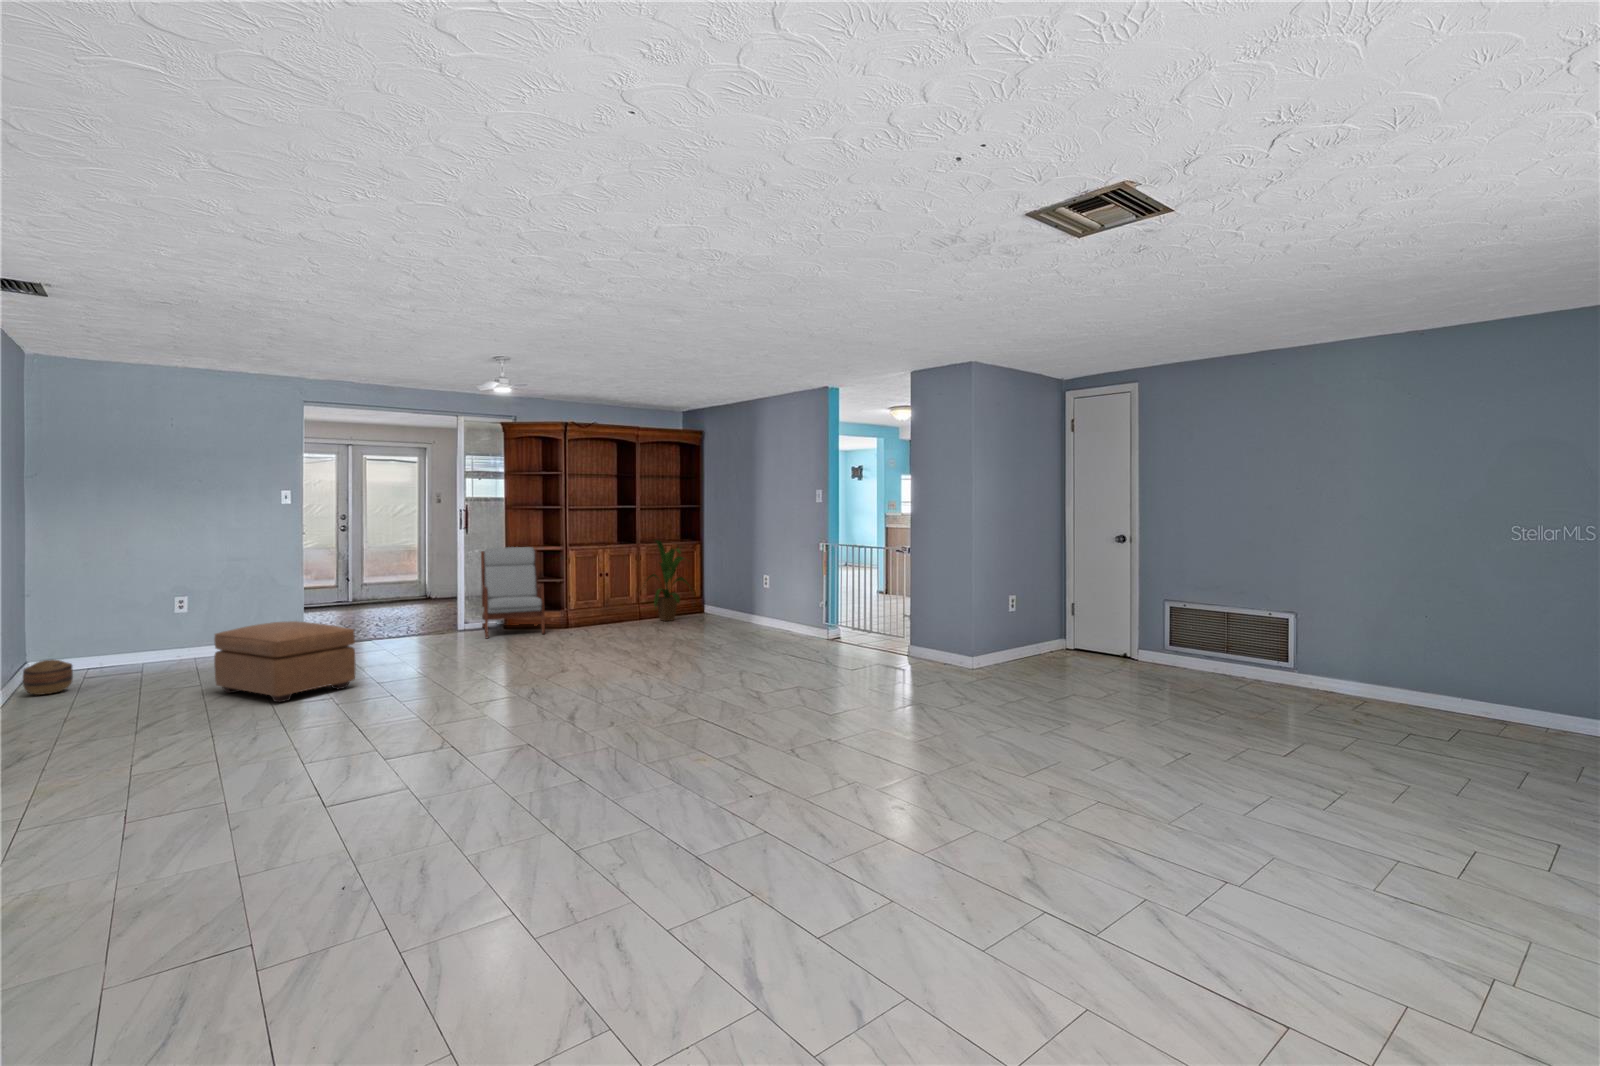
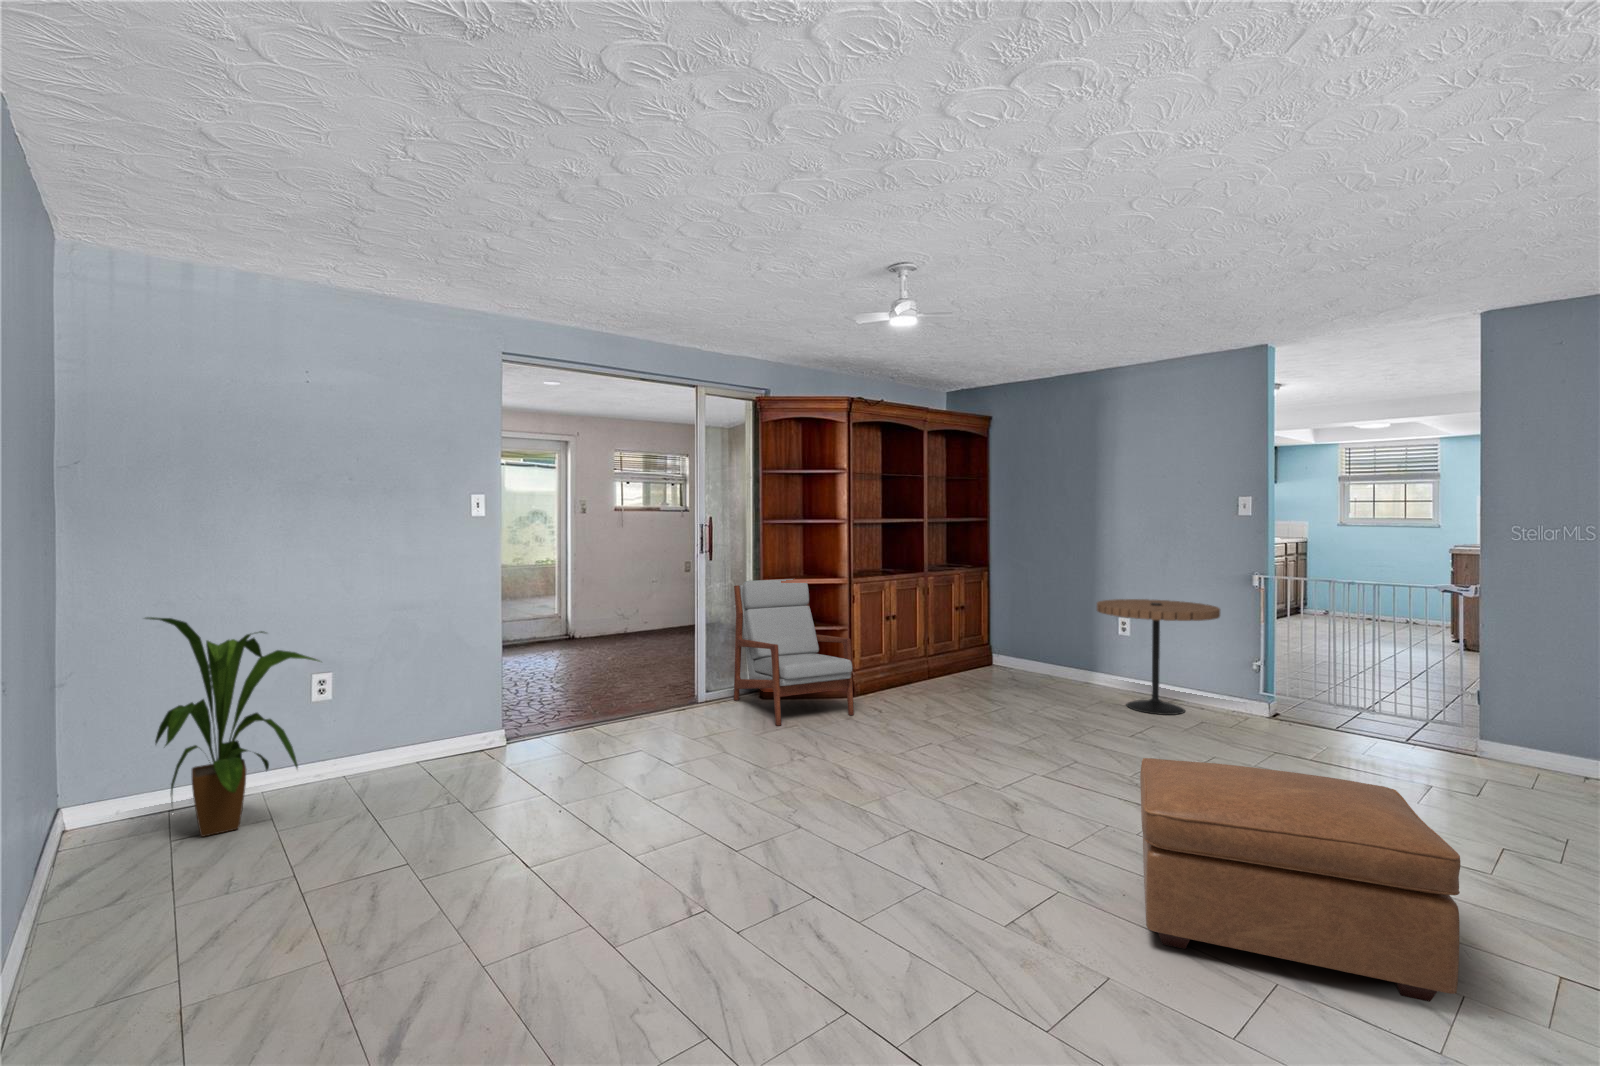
house plant: present [648,540,688,621] -> present [146,617,319,836]
side table: none [714,561,788,634] -> present [1097,599,1220,715]
ottoman: present [214,621,356,702] -> present [1140,758,1461,1002]
basket: present [23,659,73,695] -> none [45,845,153,933]

